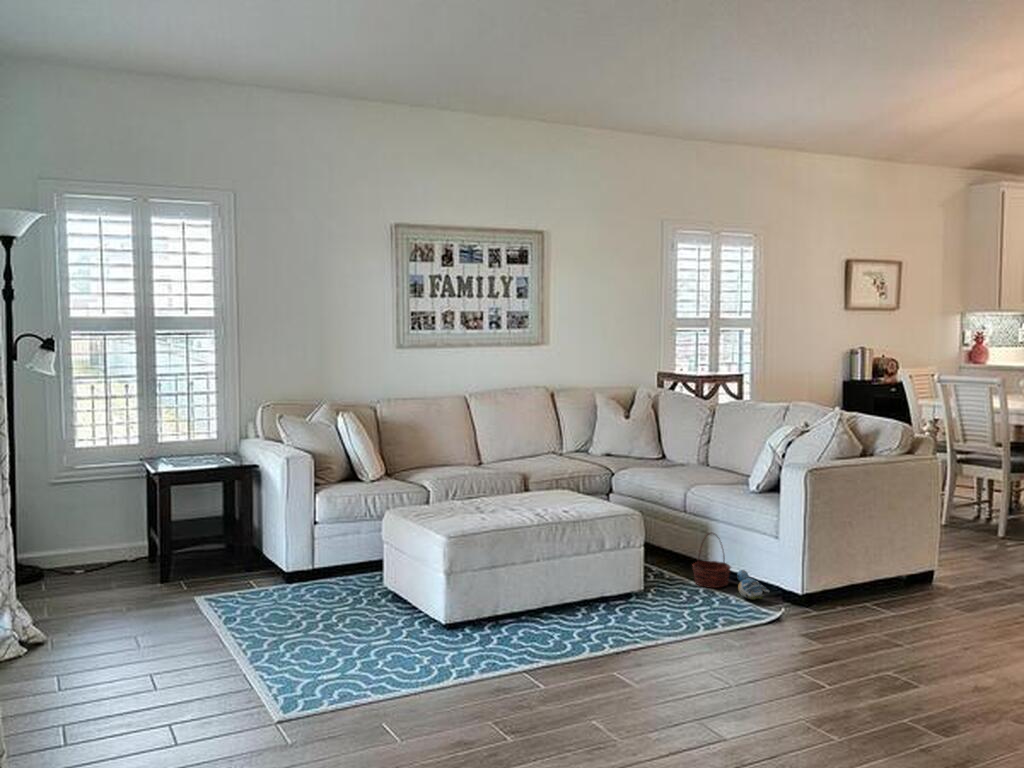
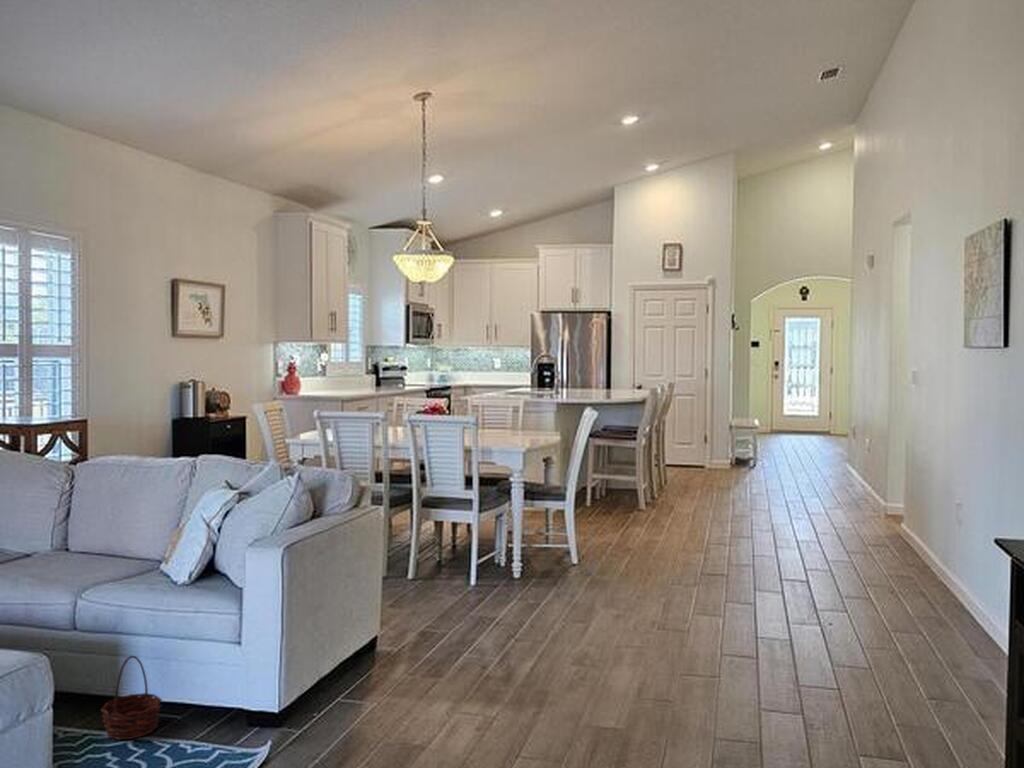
plush toy: present [737,570,769,600] -> none [181,701,231,741]

